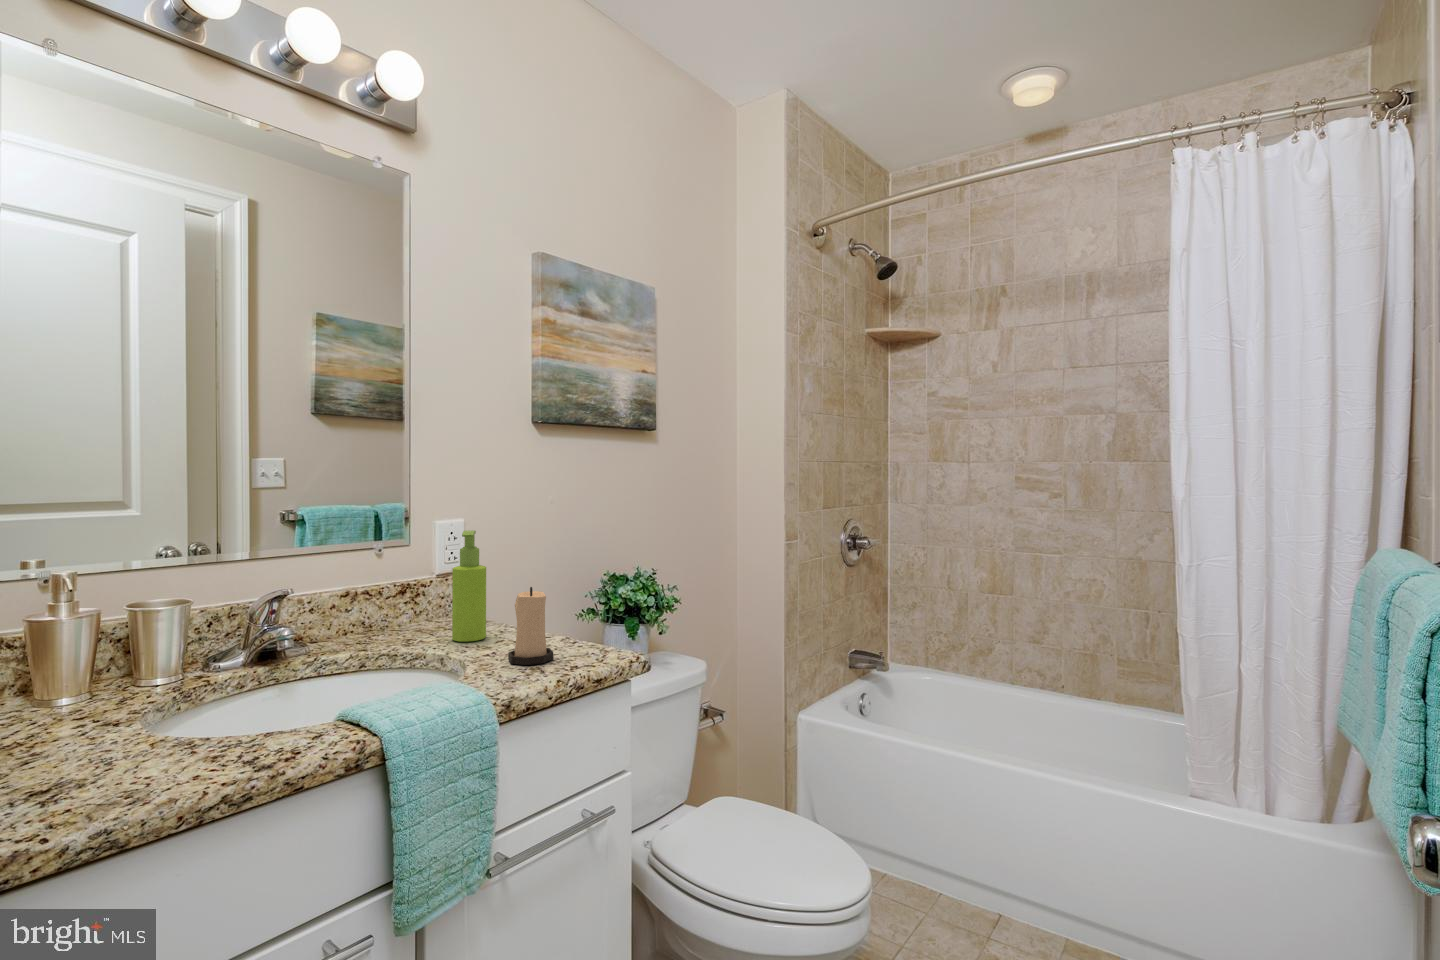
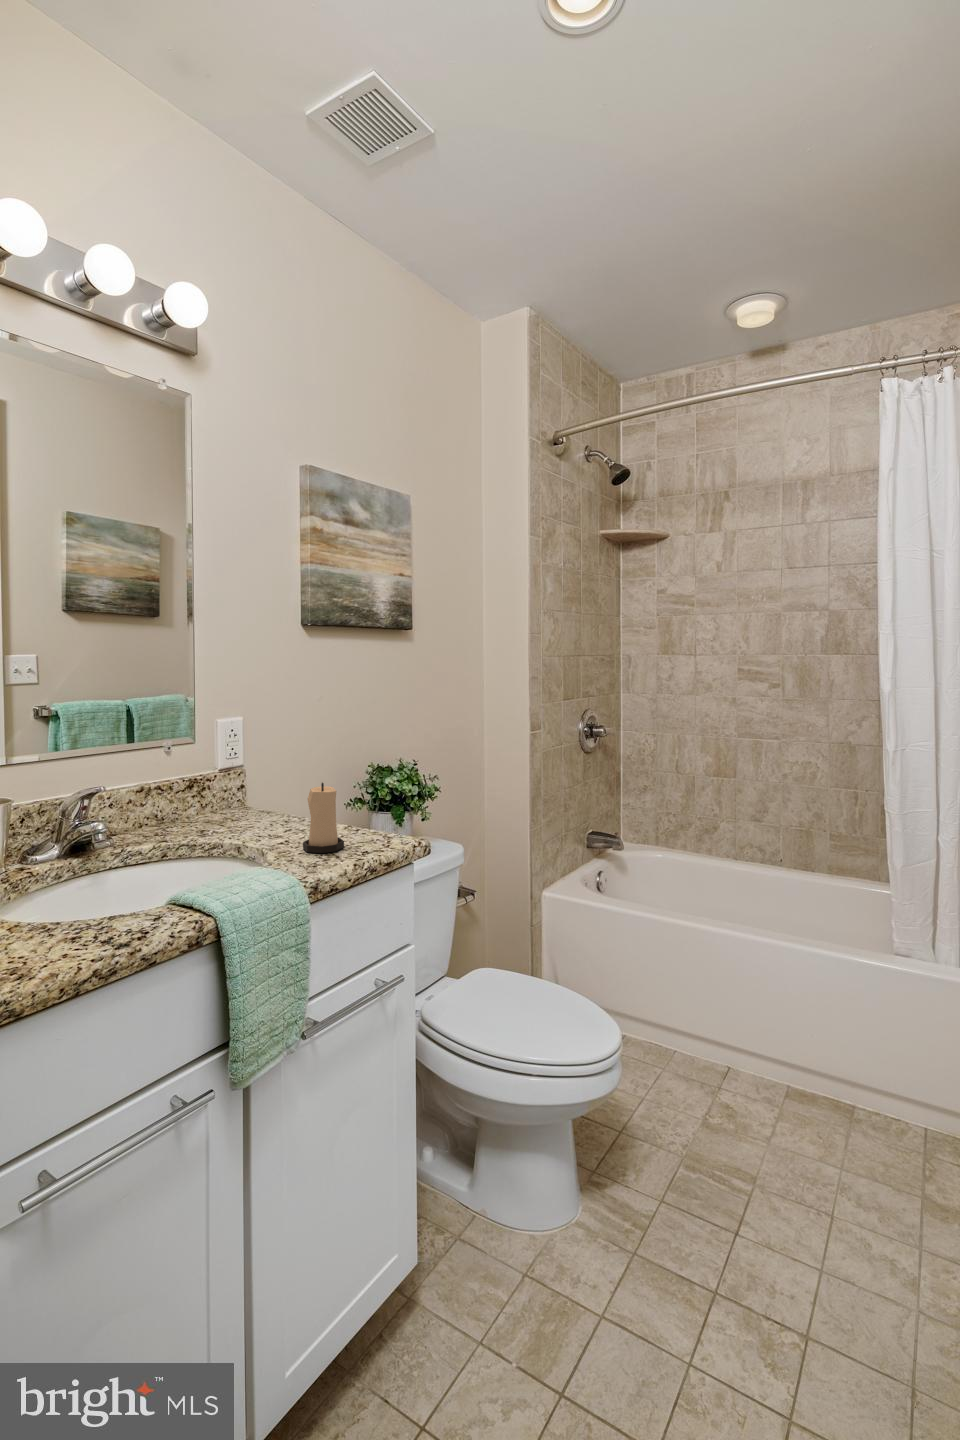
soap dispenser: present [452,530,486,642] -> none [242,730,274,833]

